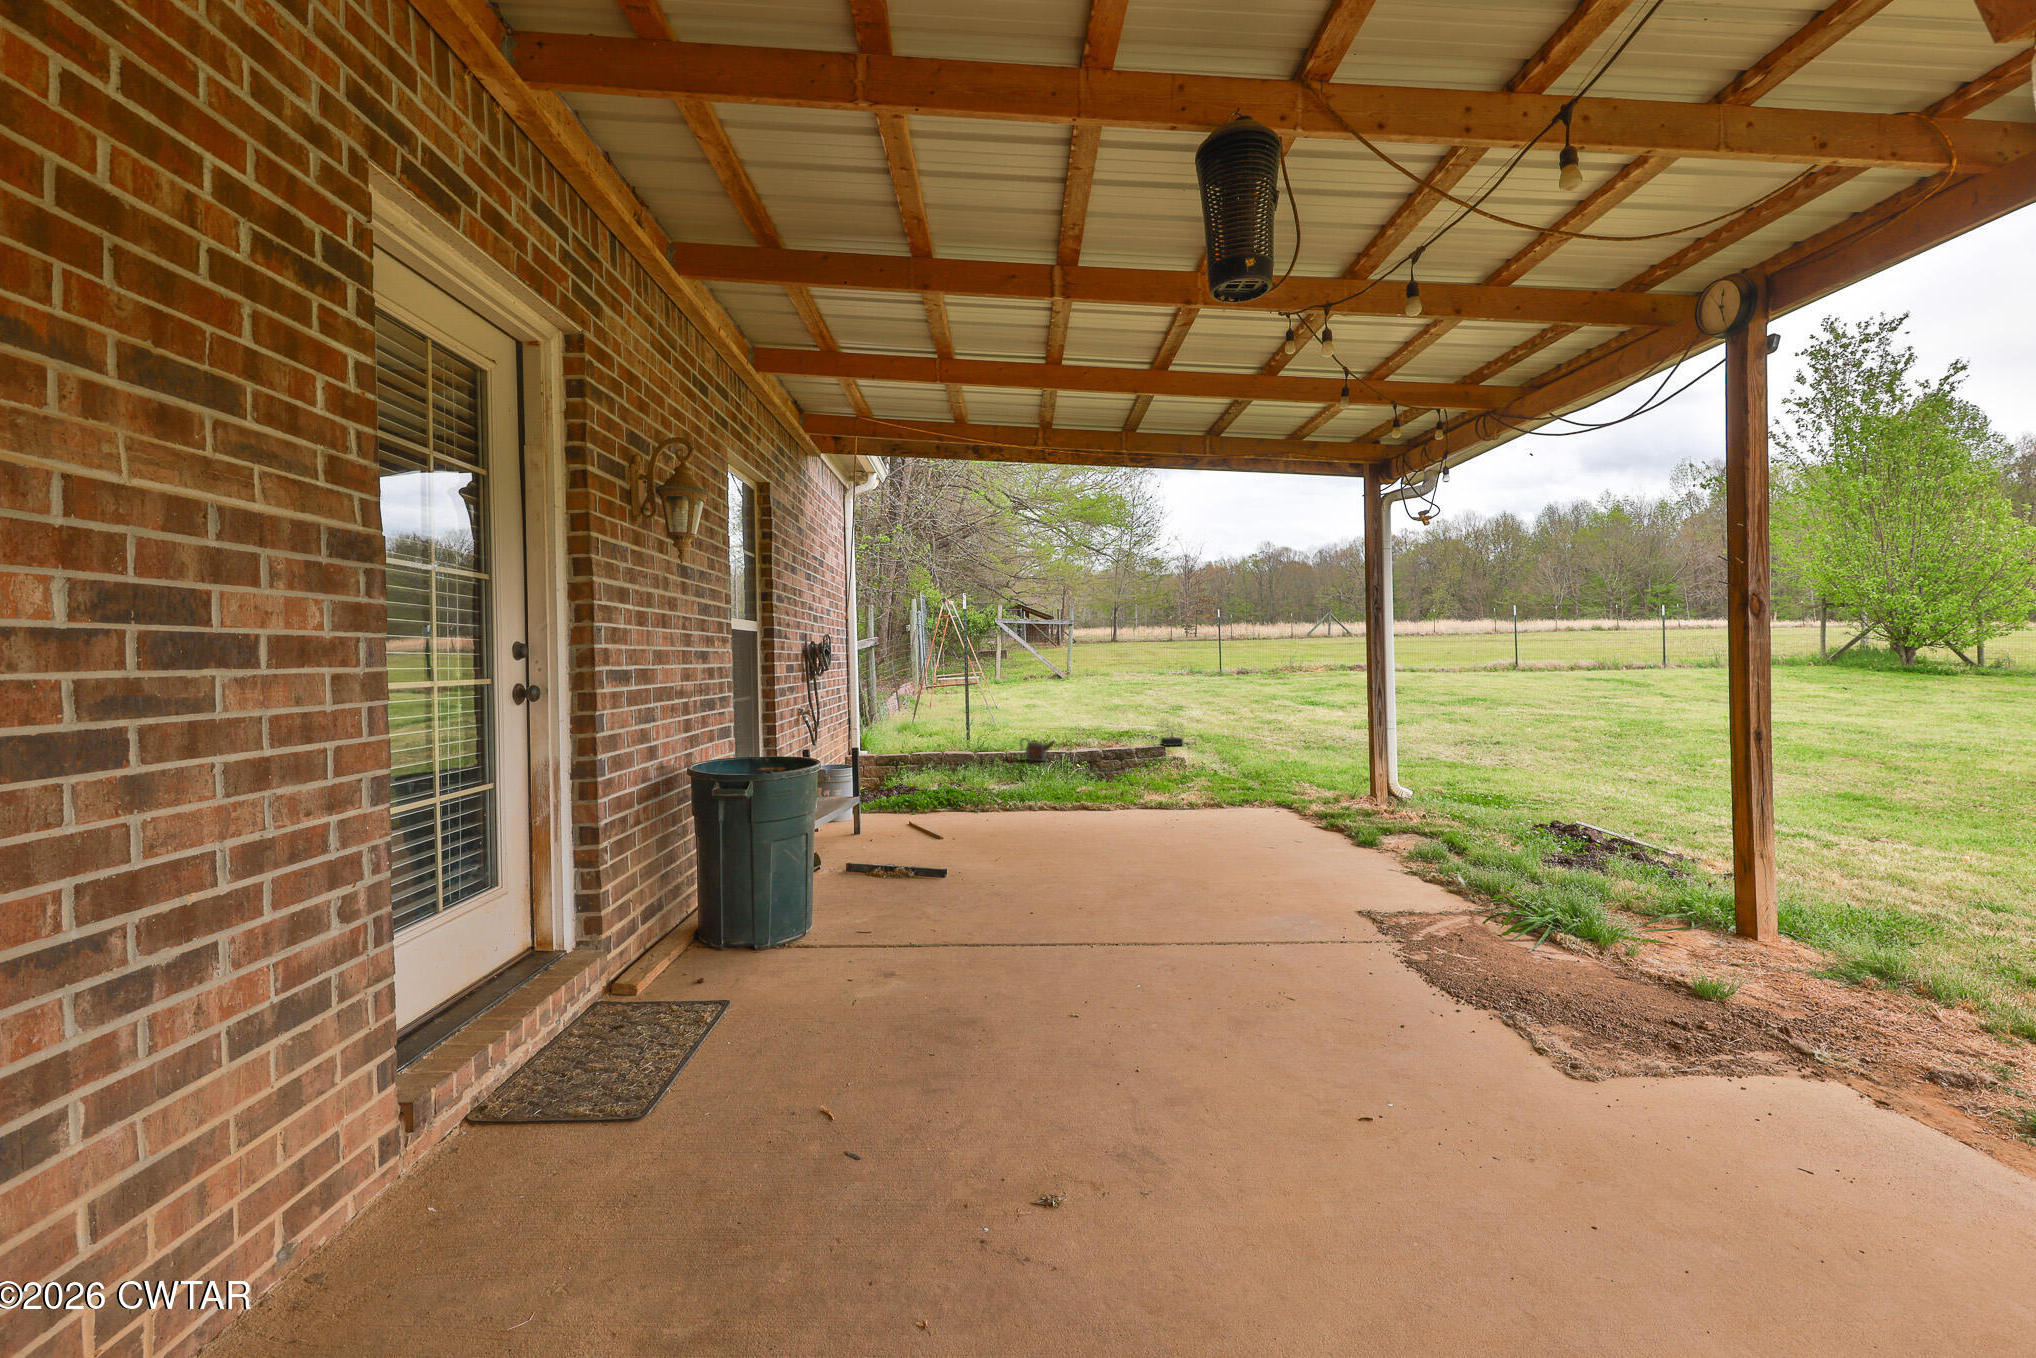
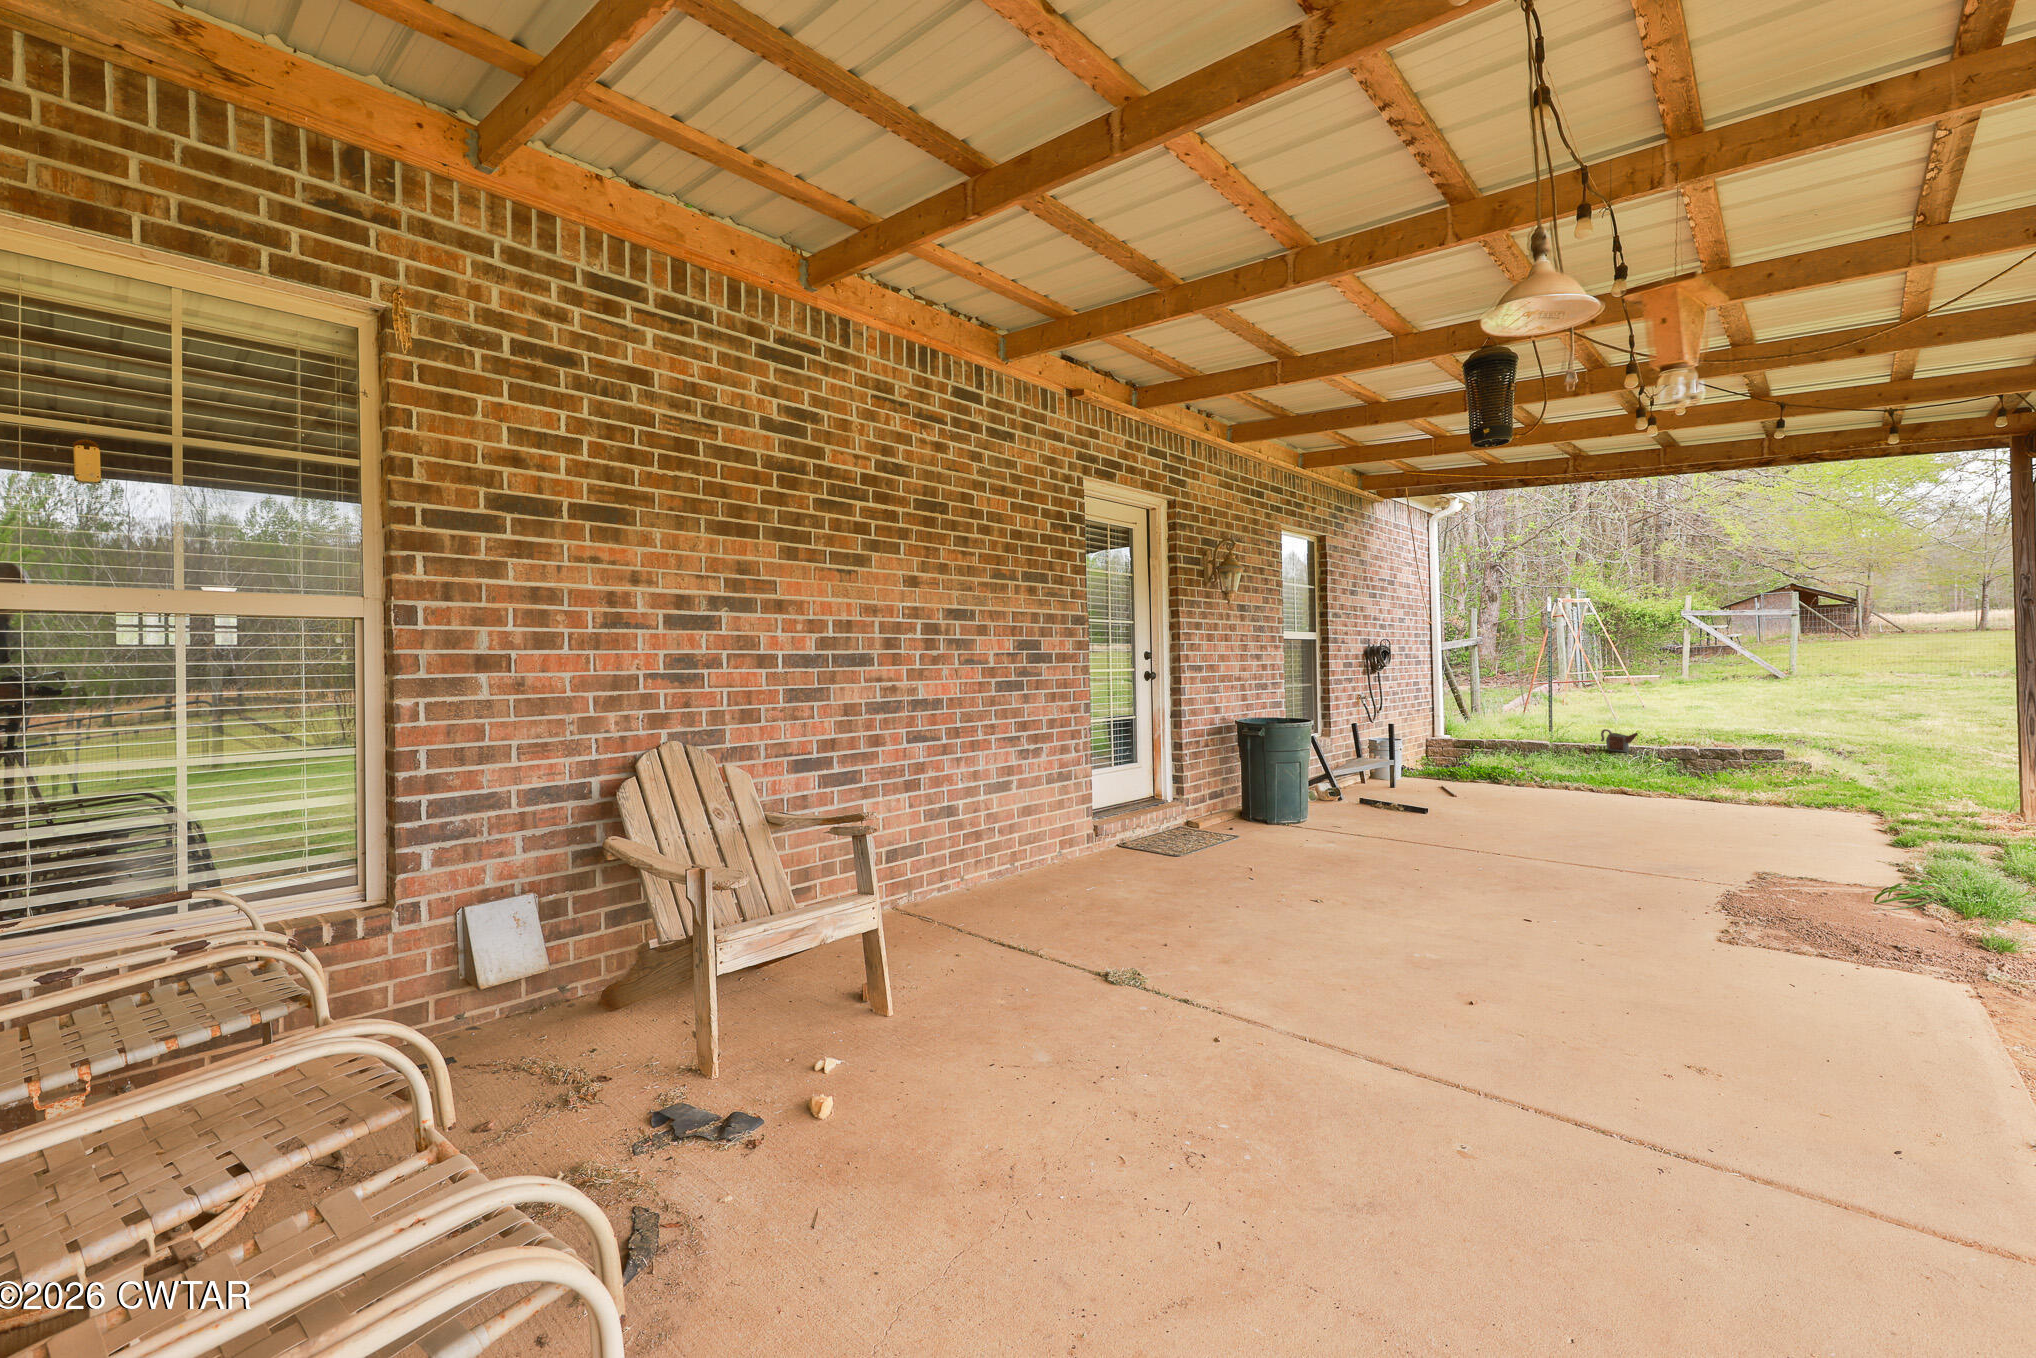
decorative plant: present [1156,718,1184,746] -> none [1815,718,1865,750]

